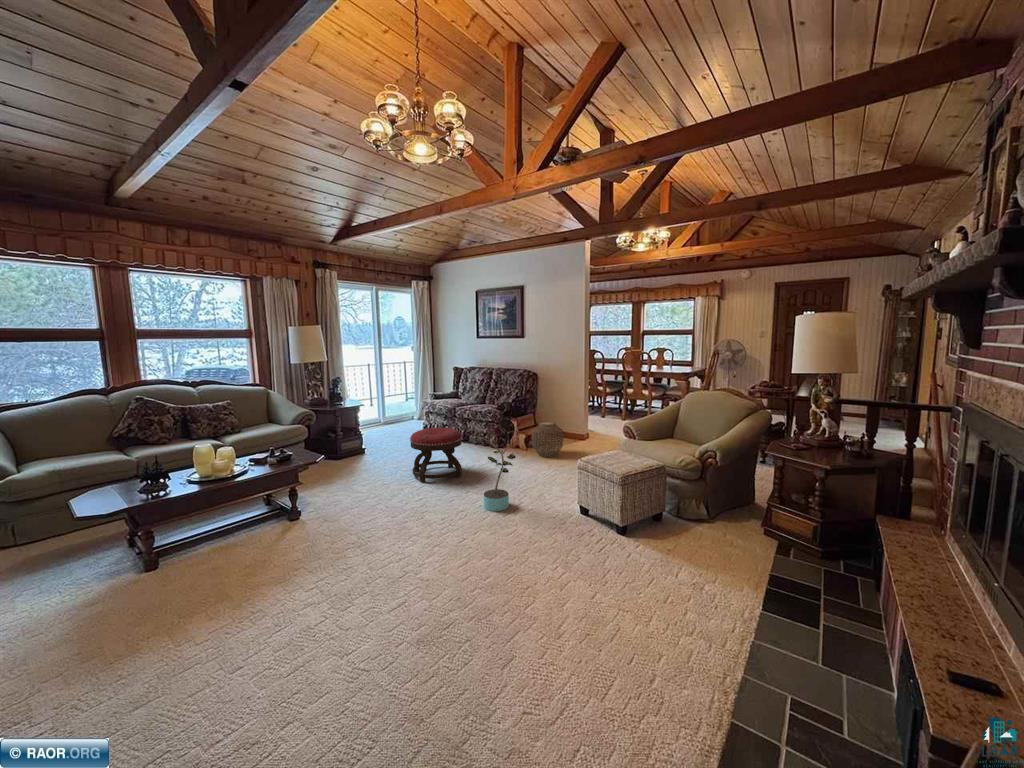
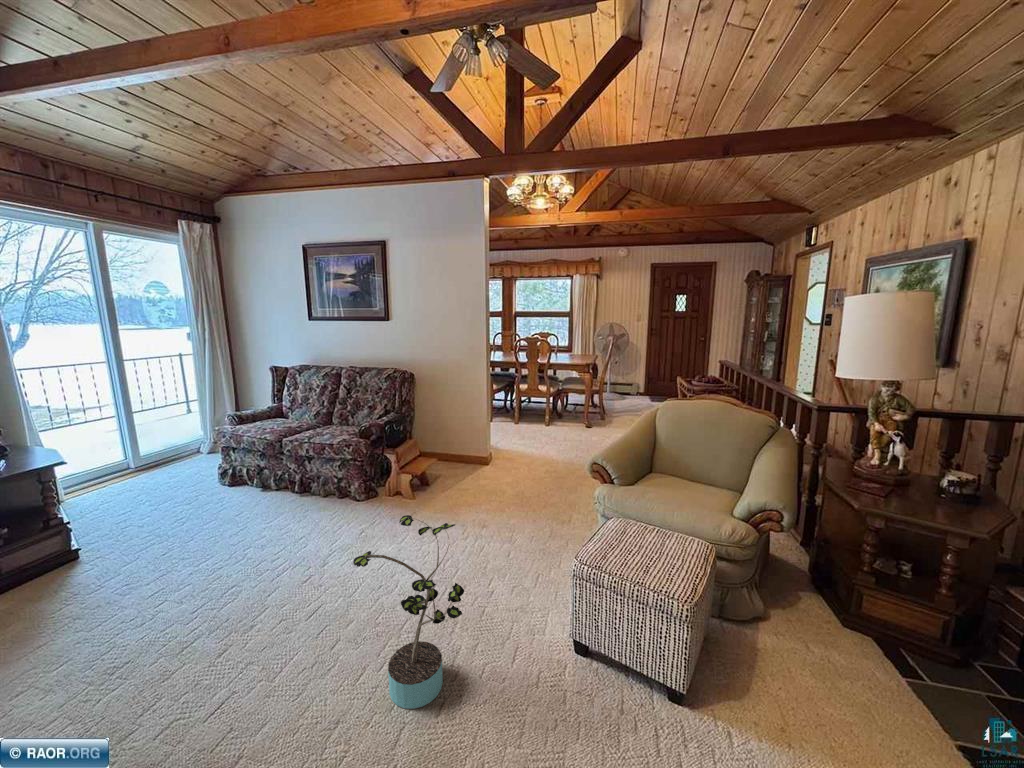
woven basket: present [532,421,563,457] -> none [425,452,474,509]
ottoman: present [410,427,462,482] -> none [188,500,314,636]

